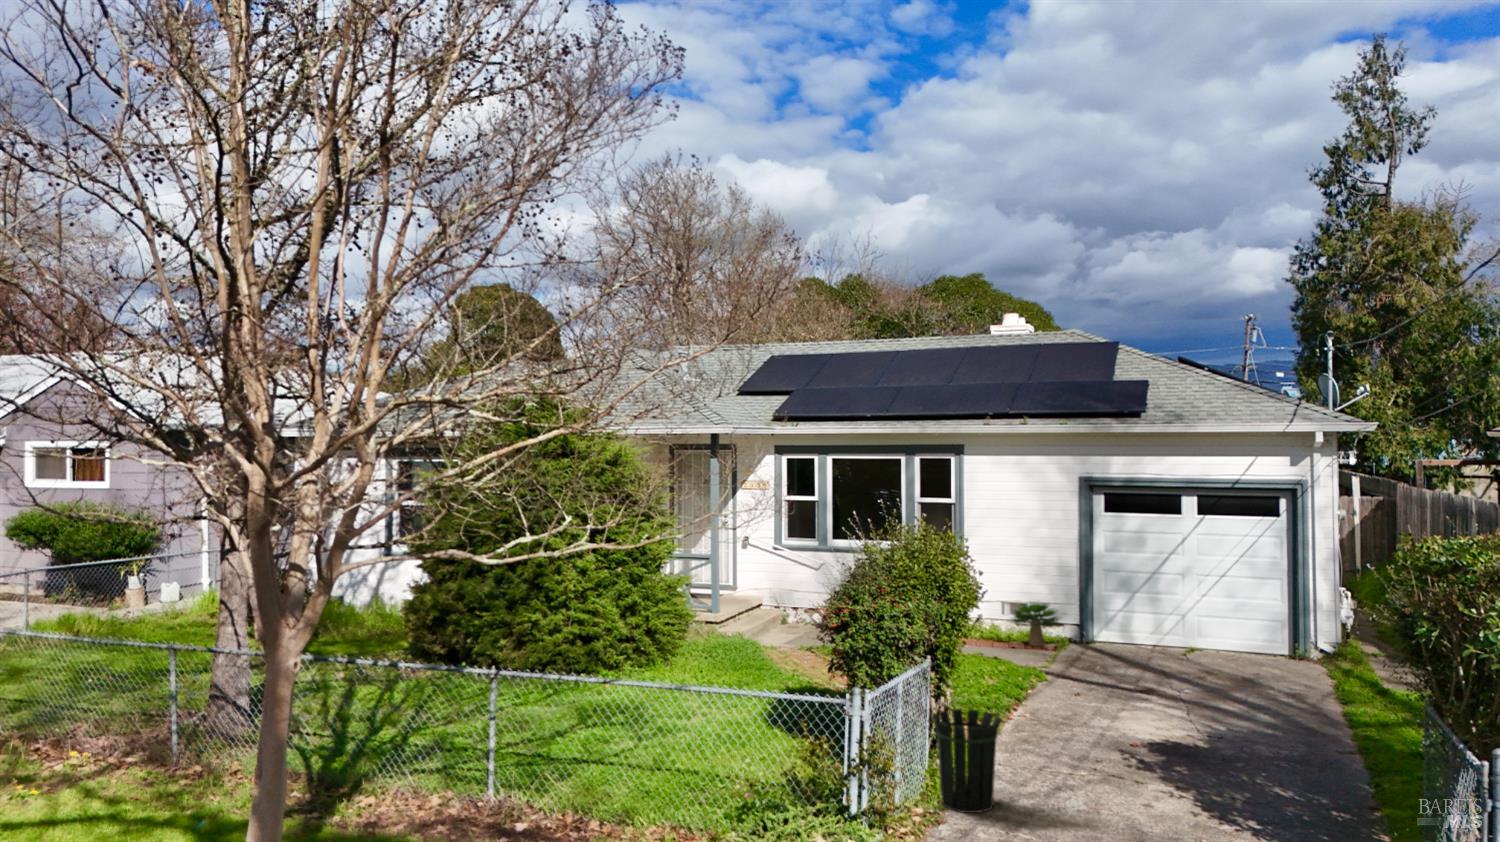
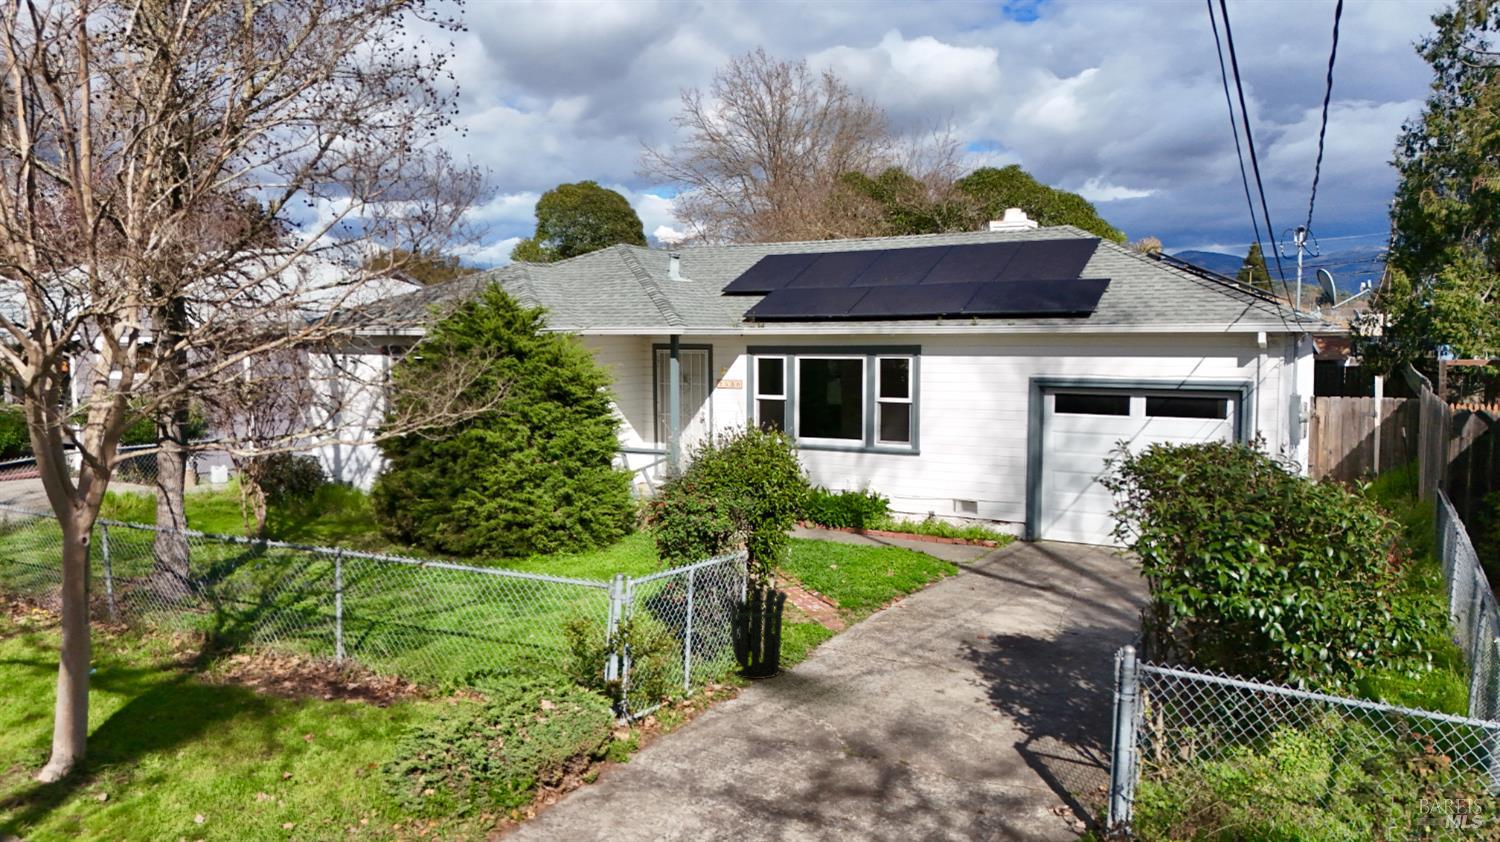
potted plant: present [1012,603,1060,646] -> none [952,498,1007,544]

